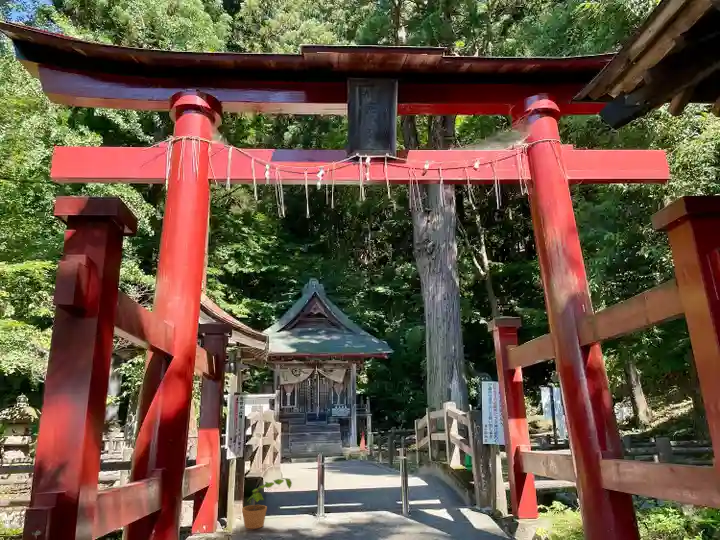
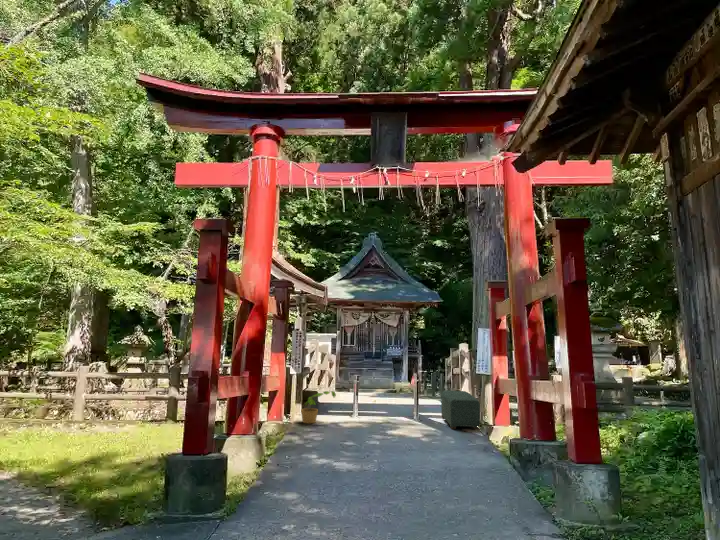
bench: none [429,465,490,524] -> present [441,391,480,430]

